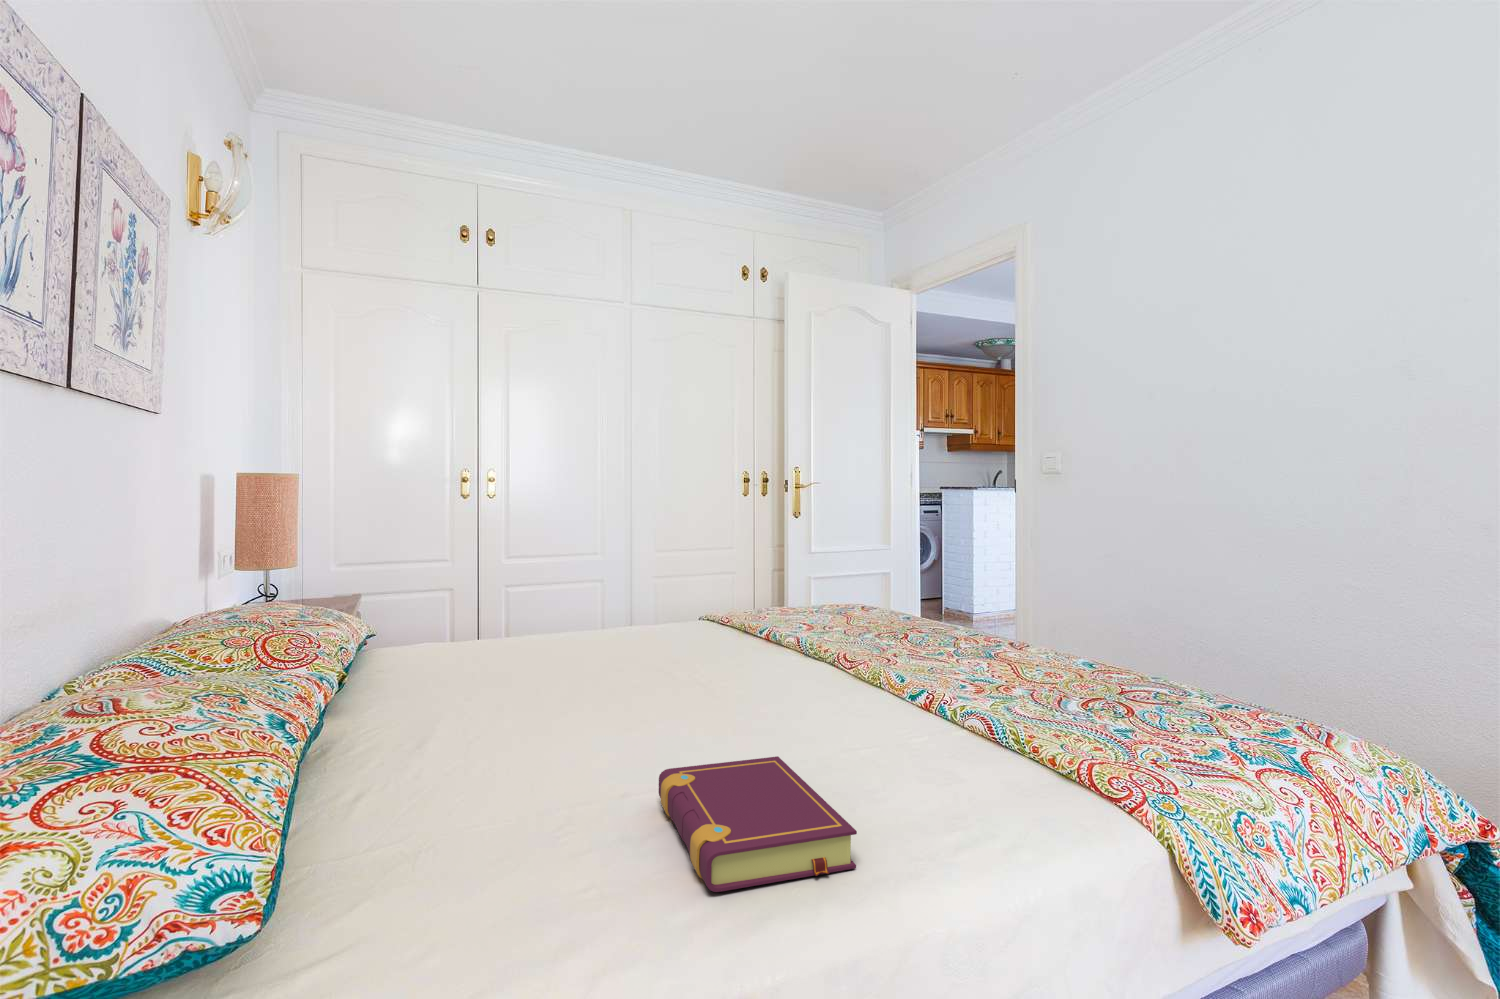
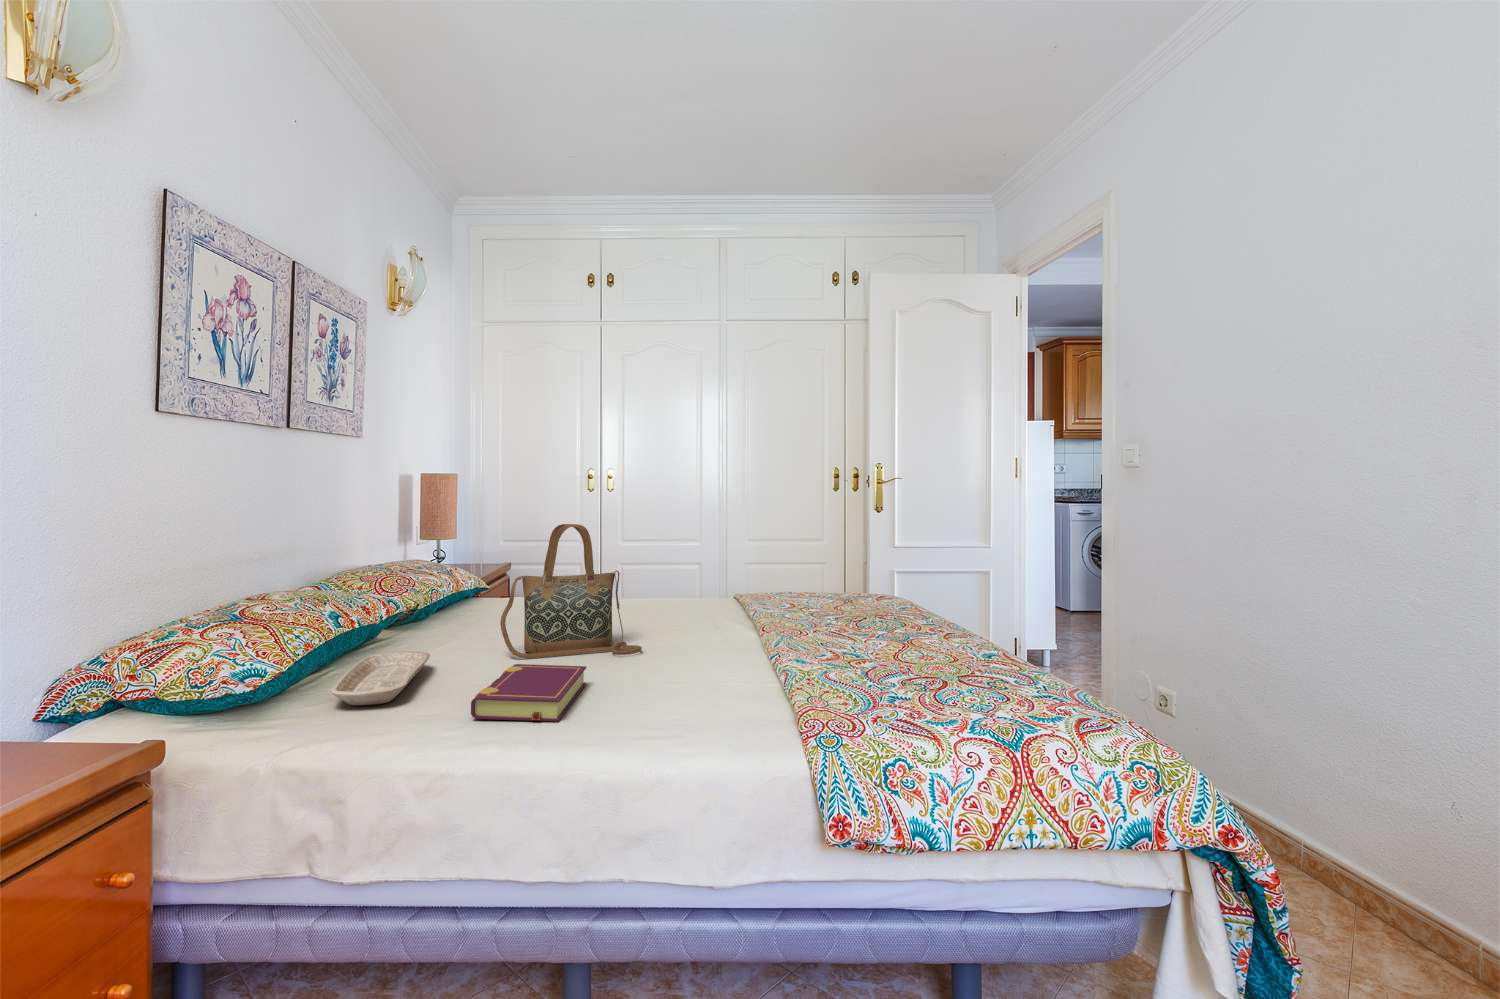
handbag: none [564,534,765,753] -> present [500,524,642,658]
tray: none [356,768,528,908] -> present [331,651,430,705]

